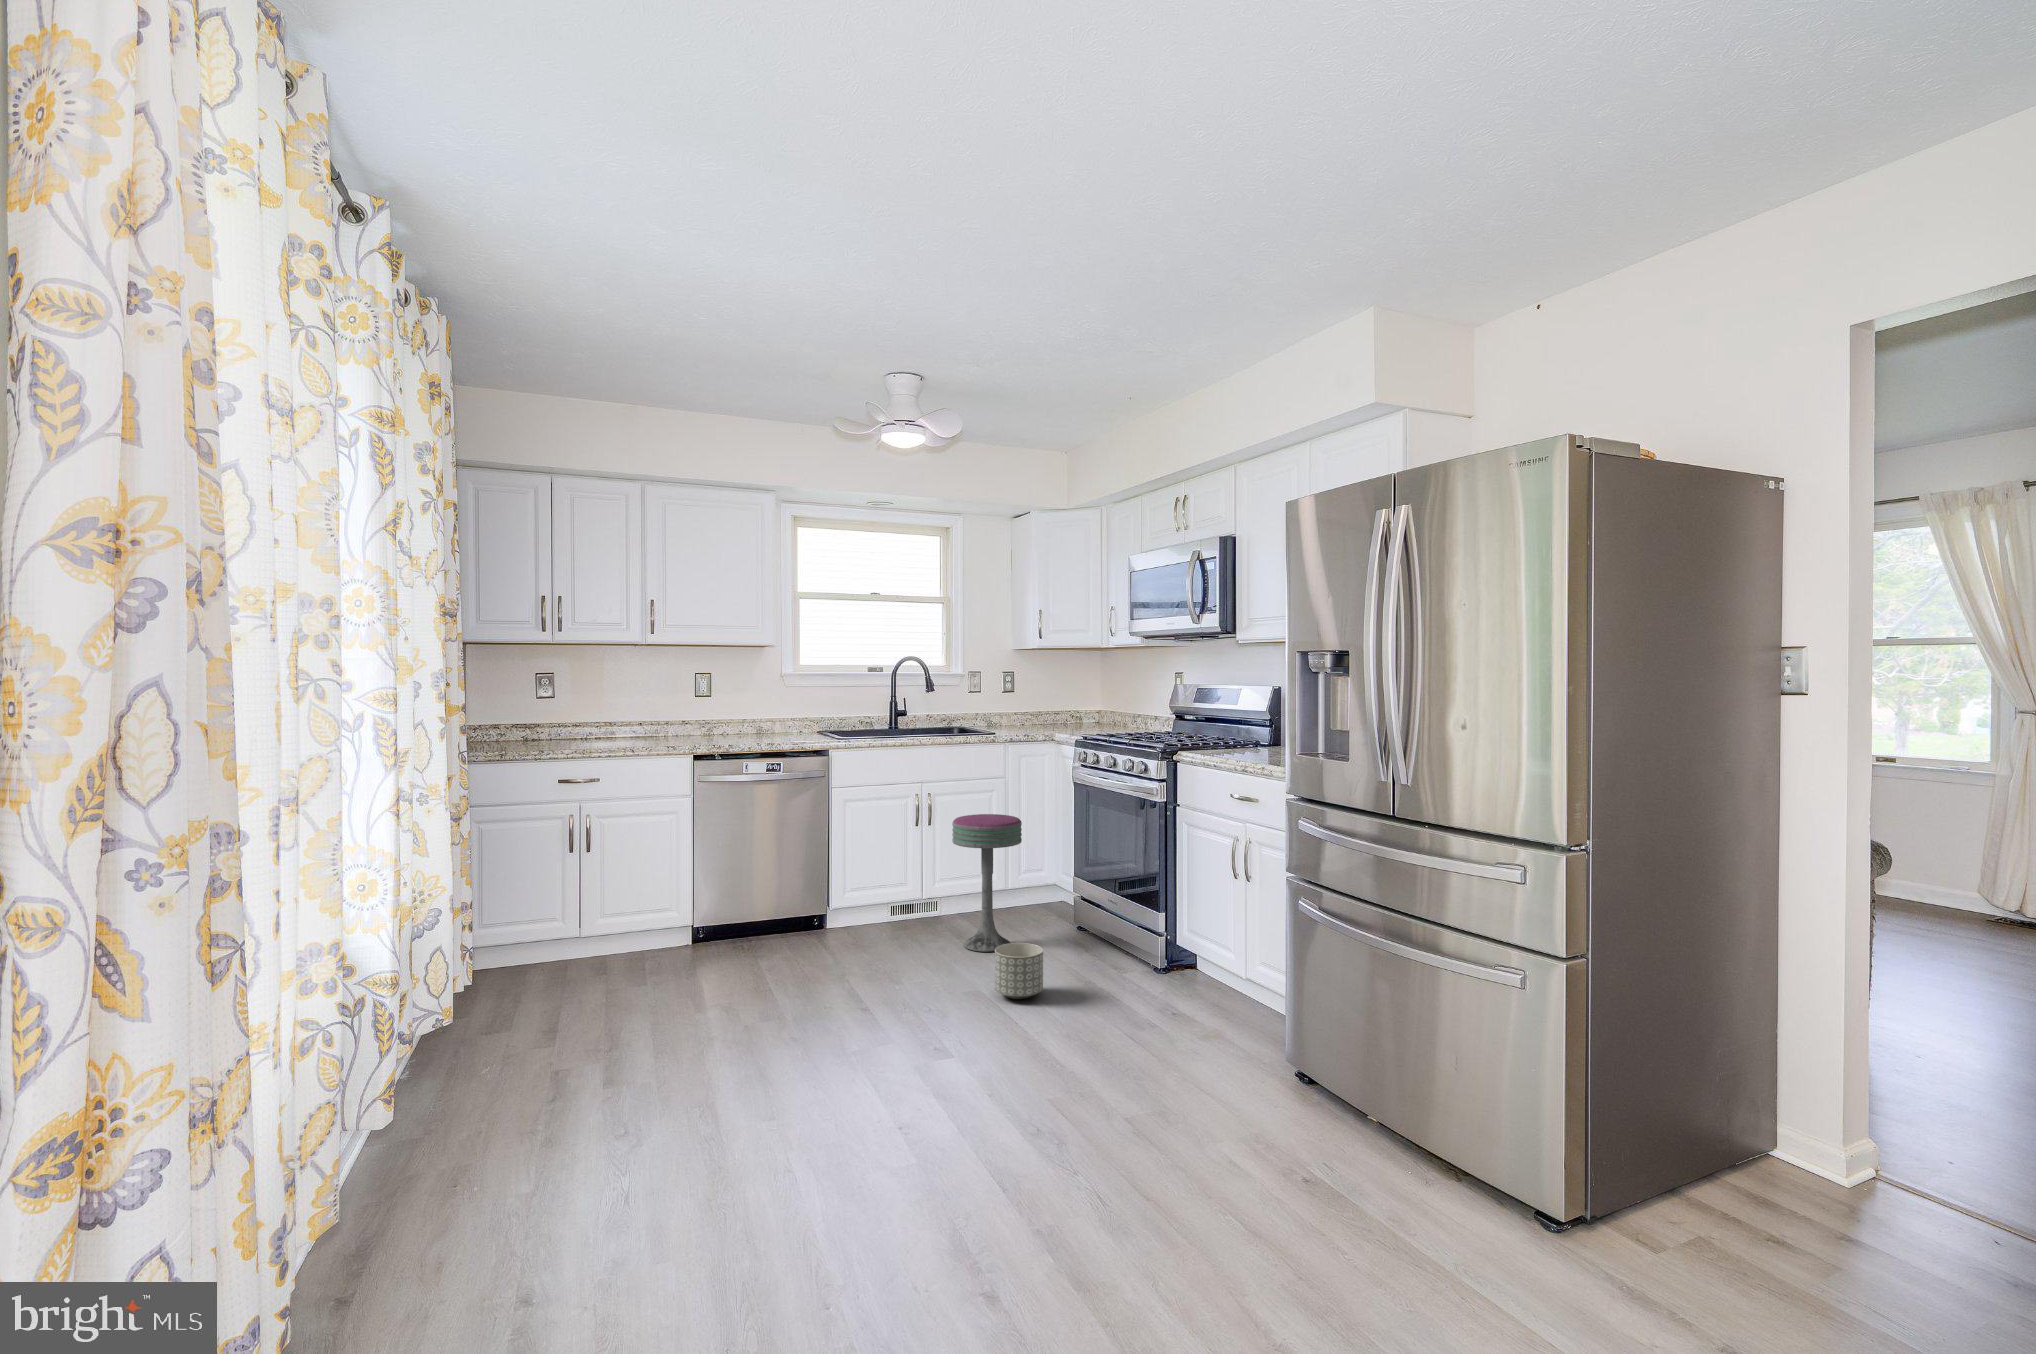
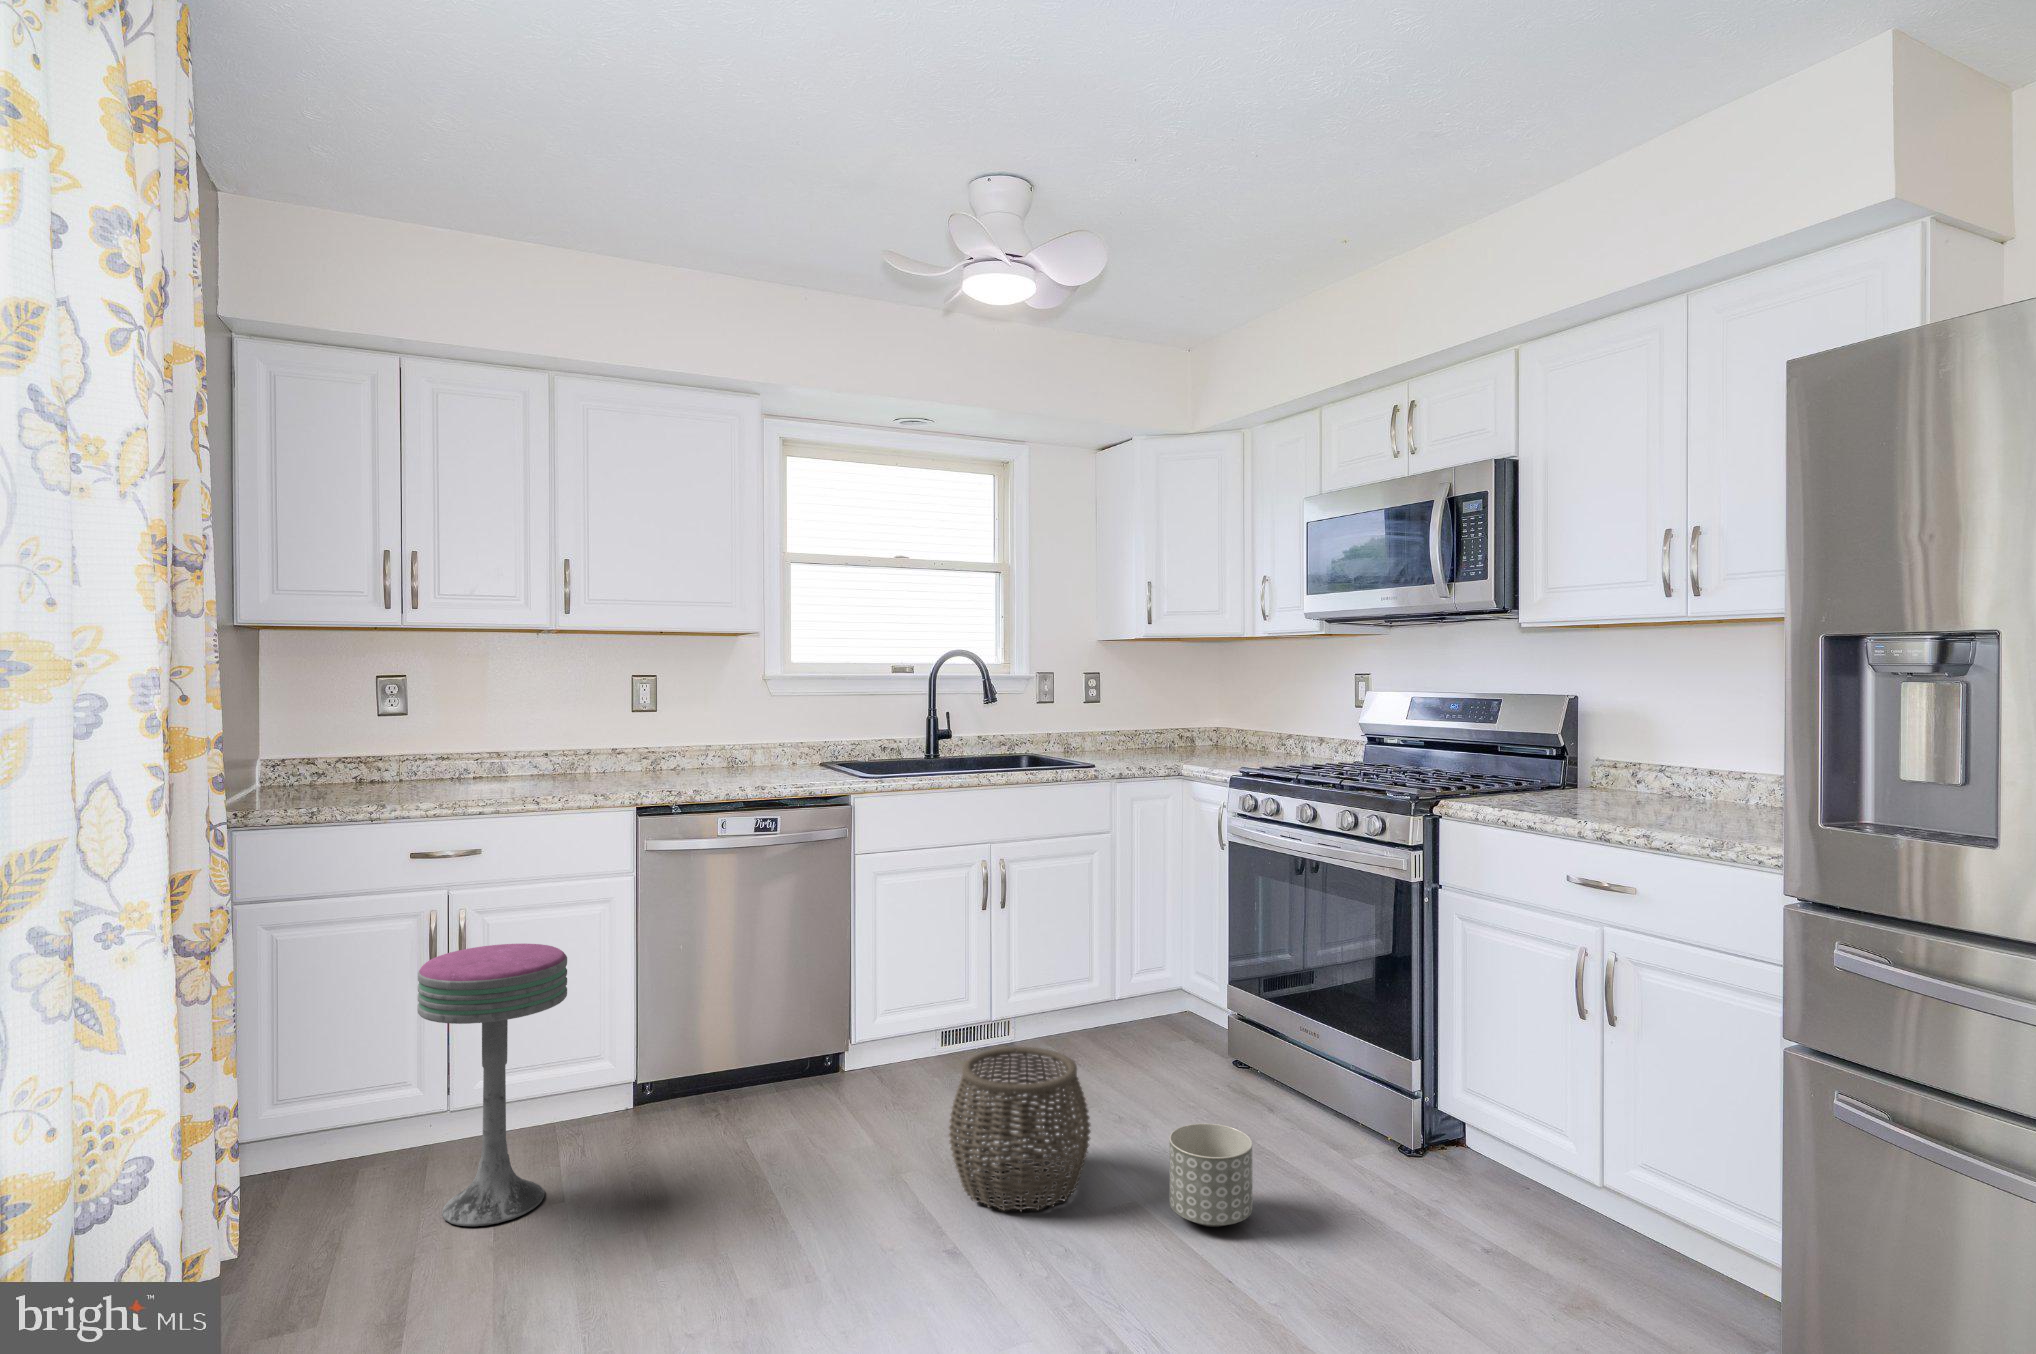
bar stool: present [952,814,1022,952] -> present [418,944,567,1226]
woven basket: none [870,900,955,991] -> present [949,1047,1091,1211]

